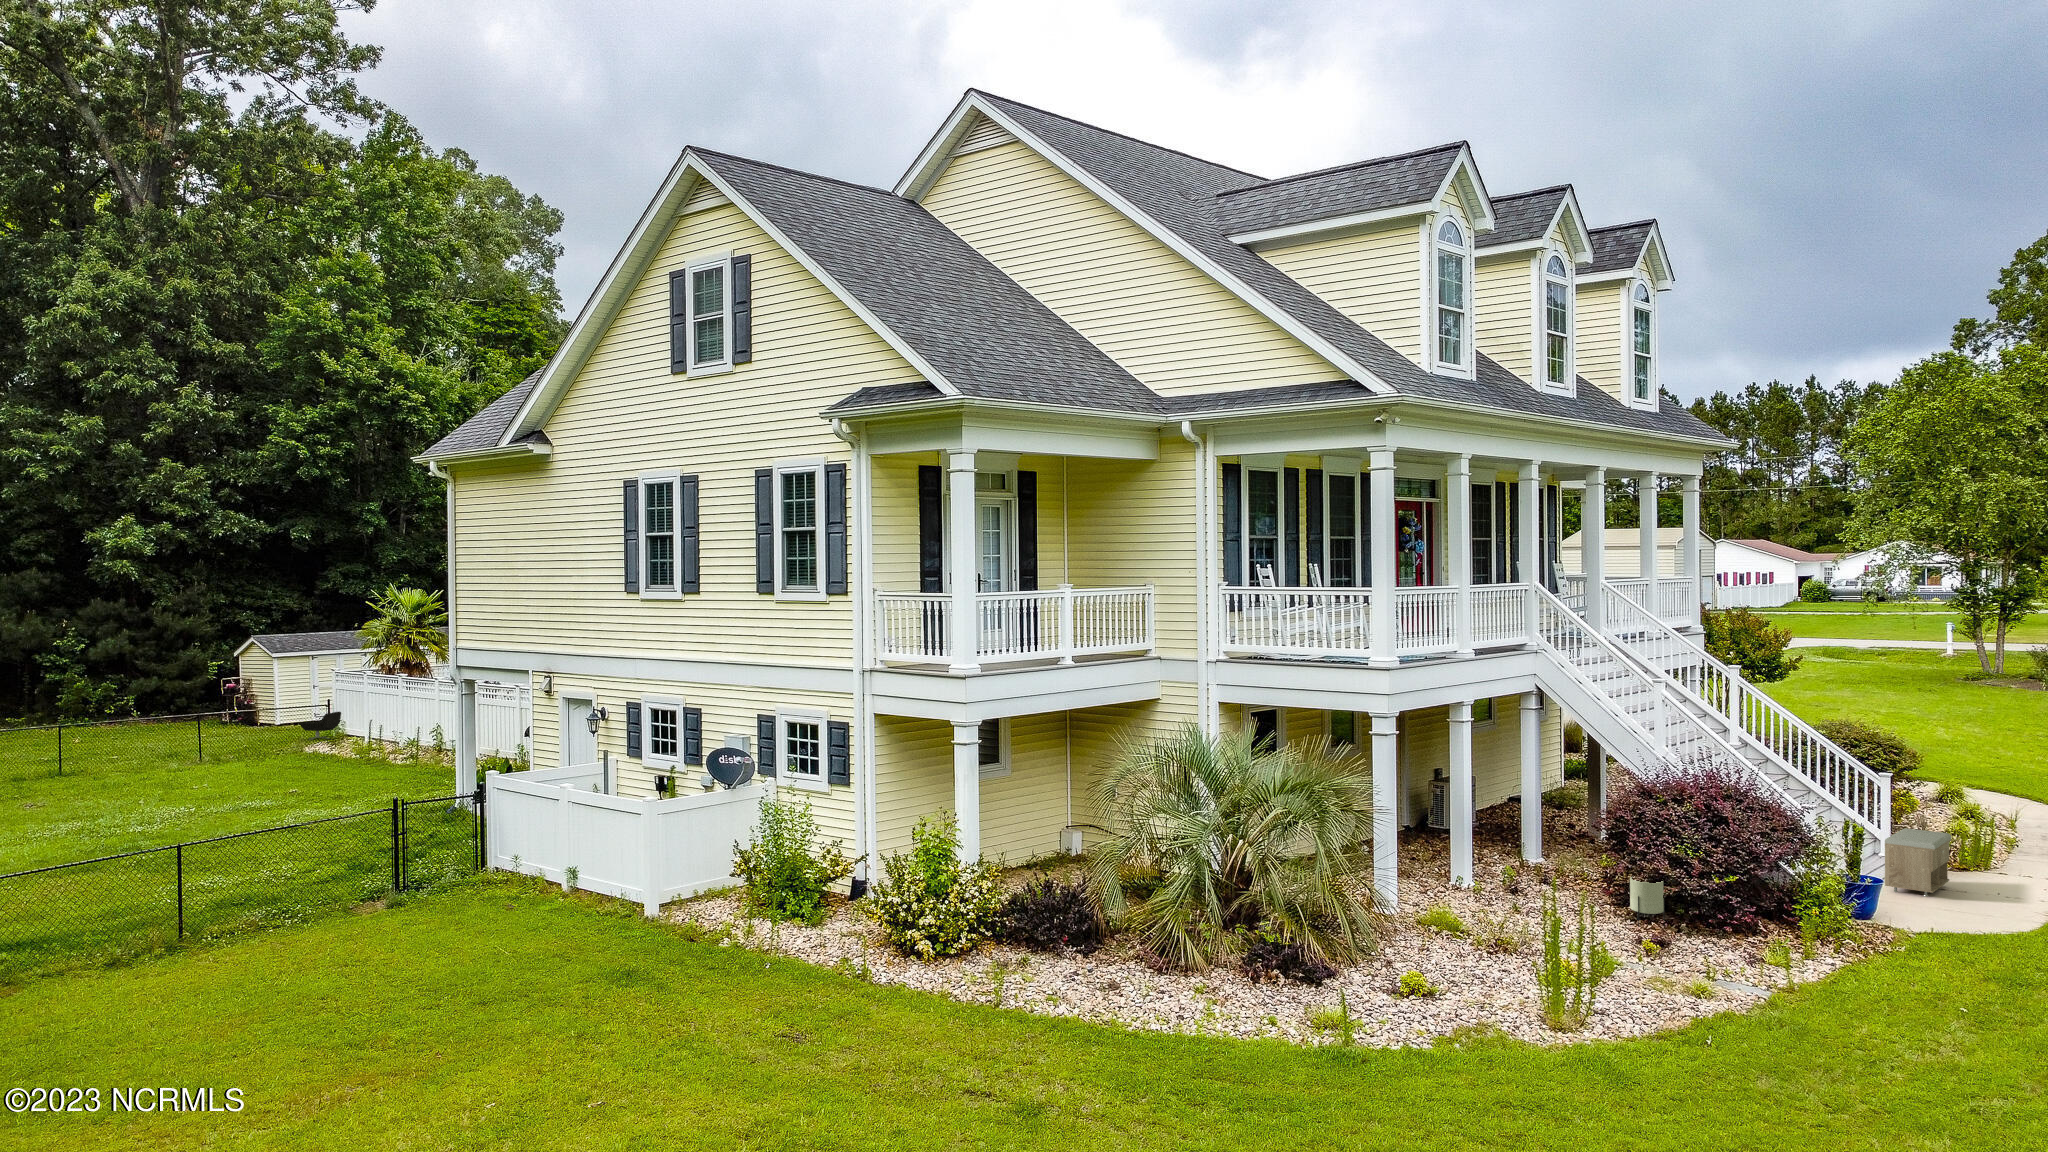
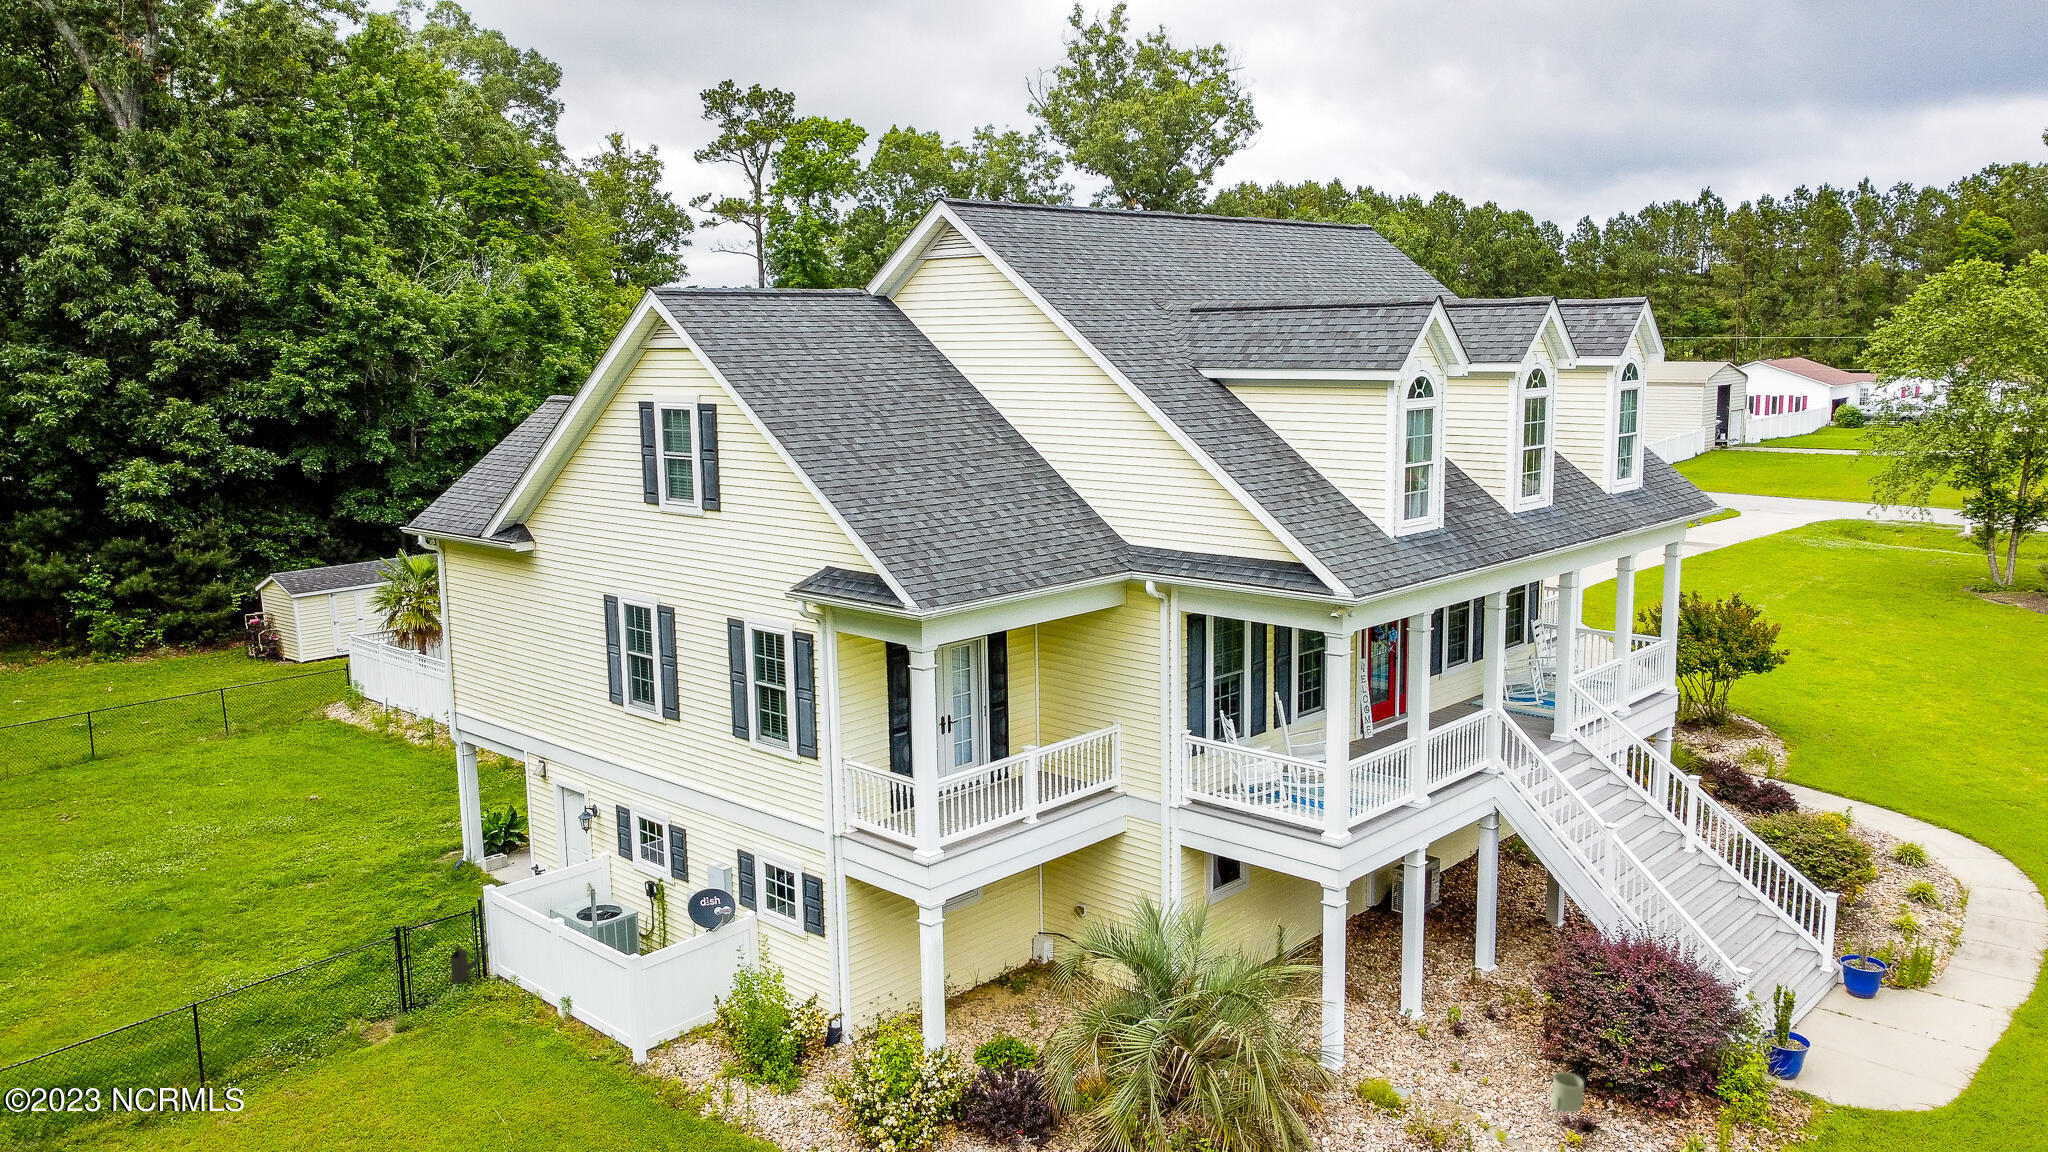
lounge chair: present [300,712,341,740] -> none [324,670,362,698]
storage bench: present [1885,828,1951,897] -> none [1807,995,1879,1074]
watering can: none [437,837,487,879] -> present [448,944,489,983]

